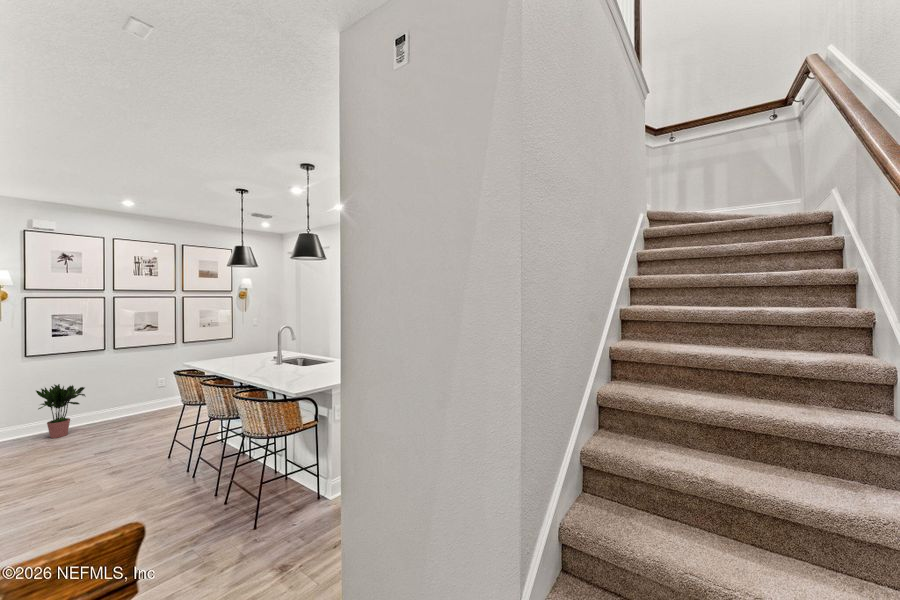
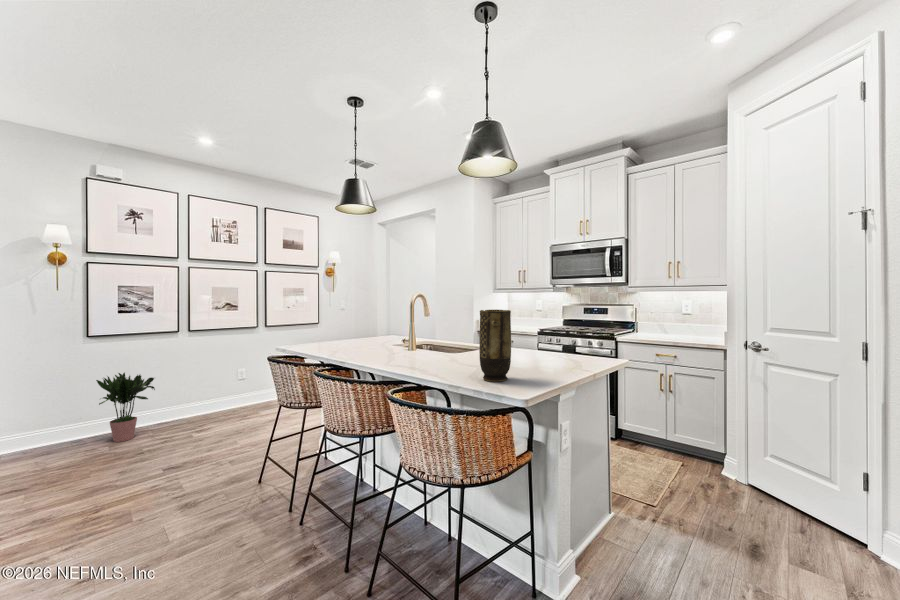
vase: none [290,344,309,384] -> present [479,310,511,382]

